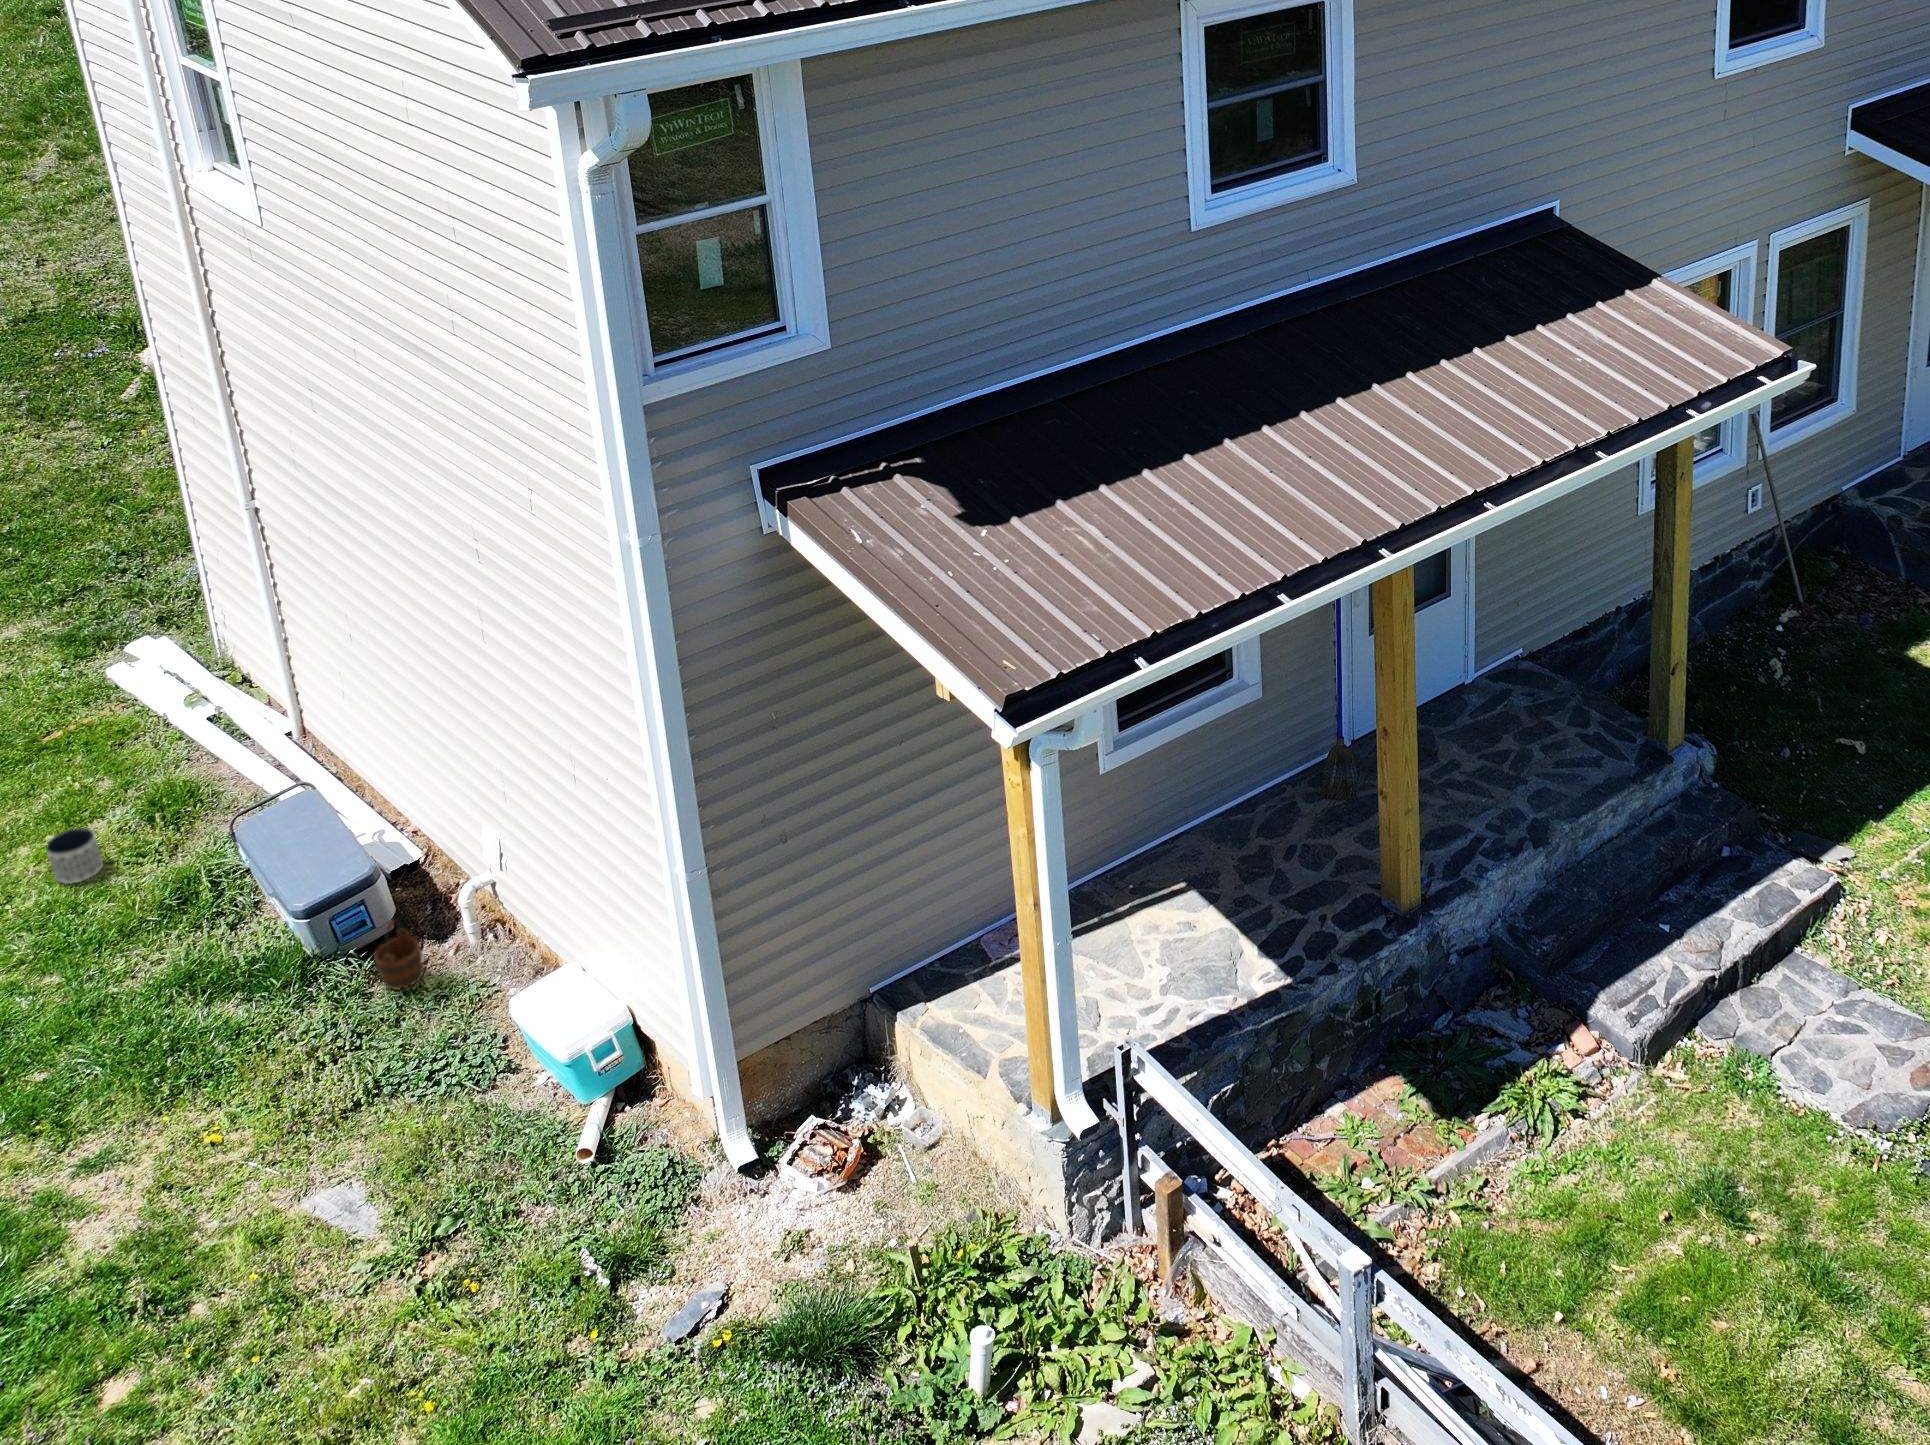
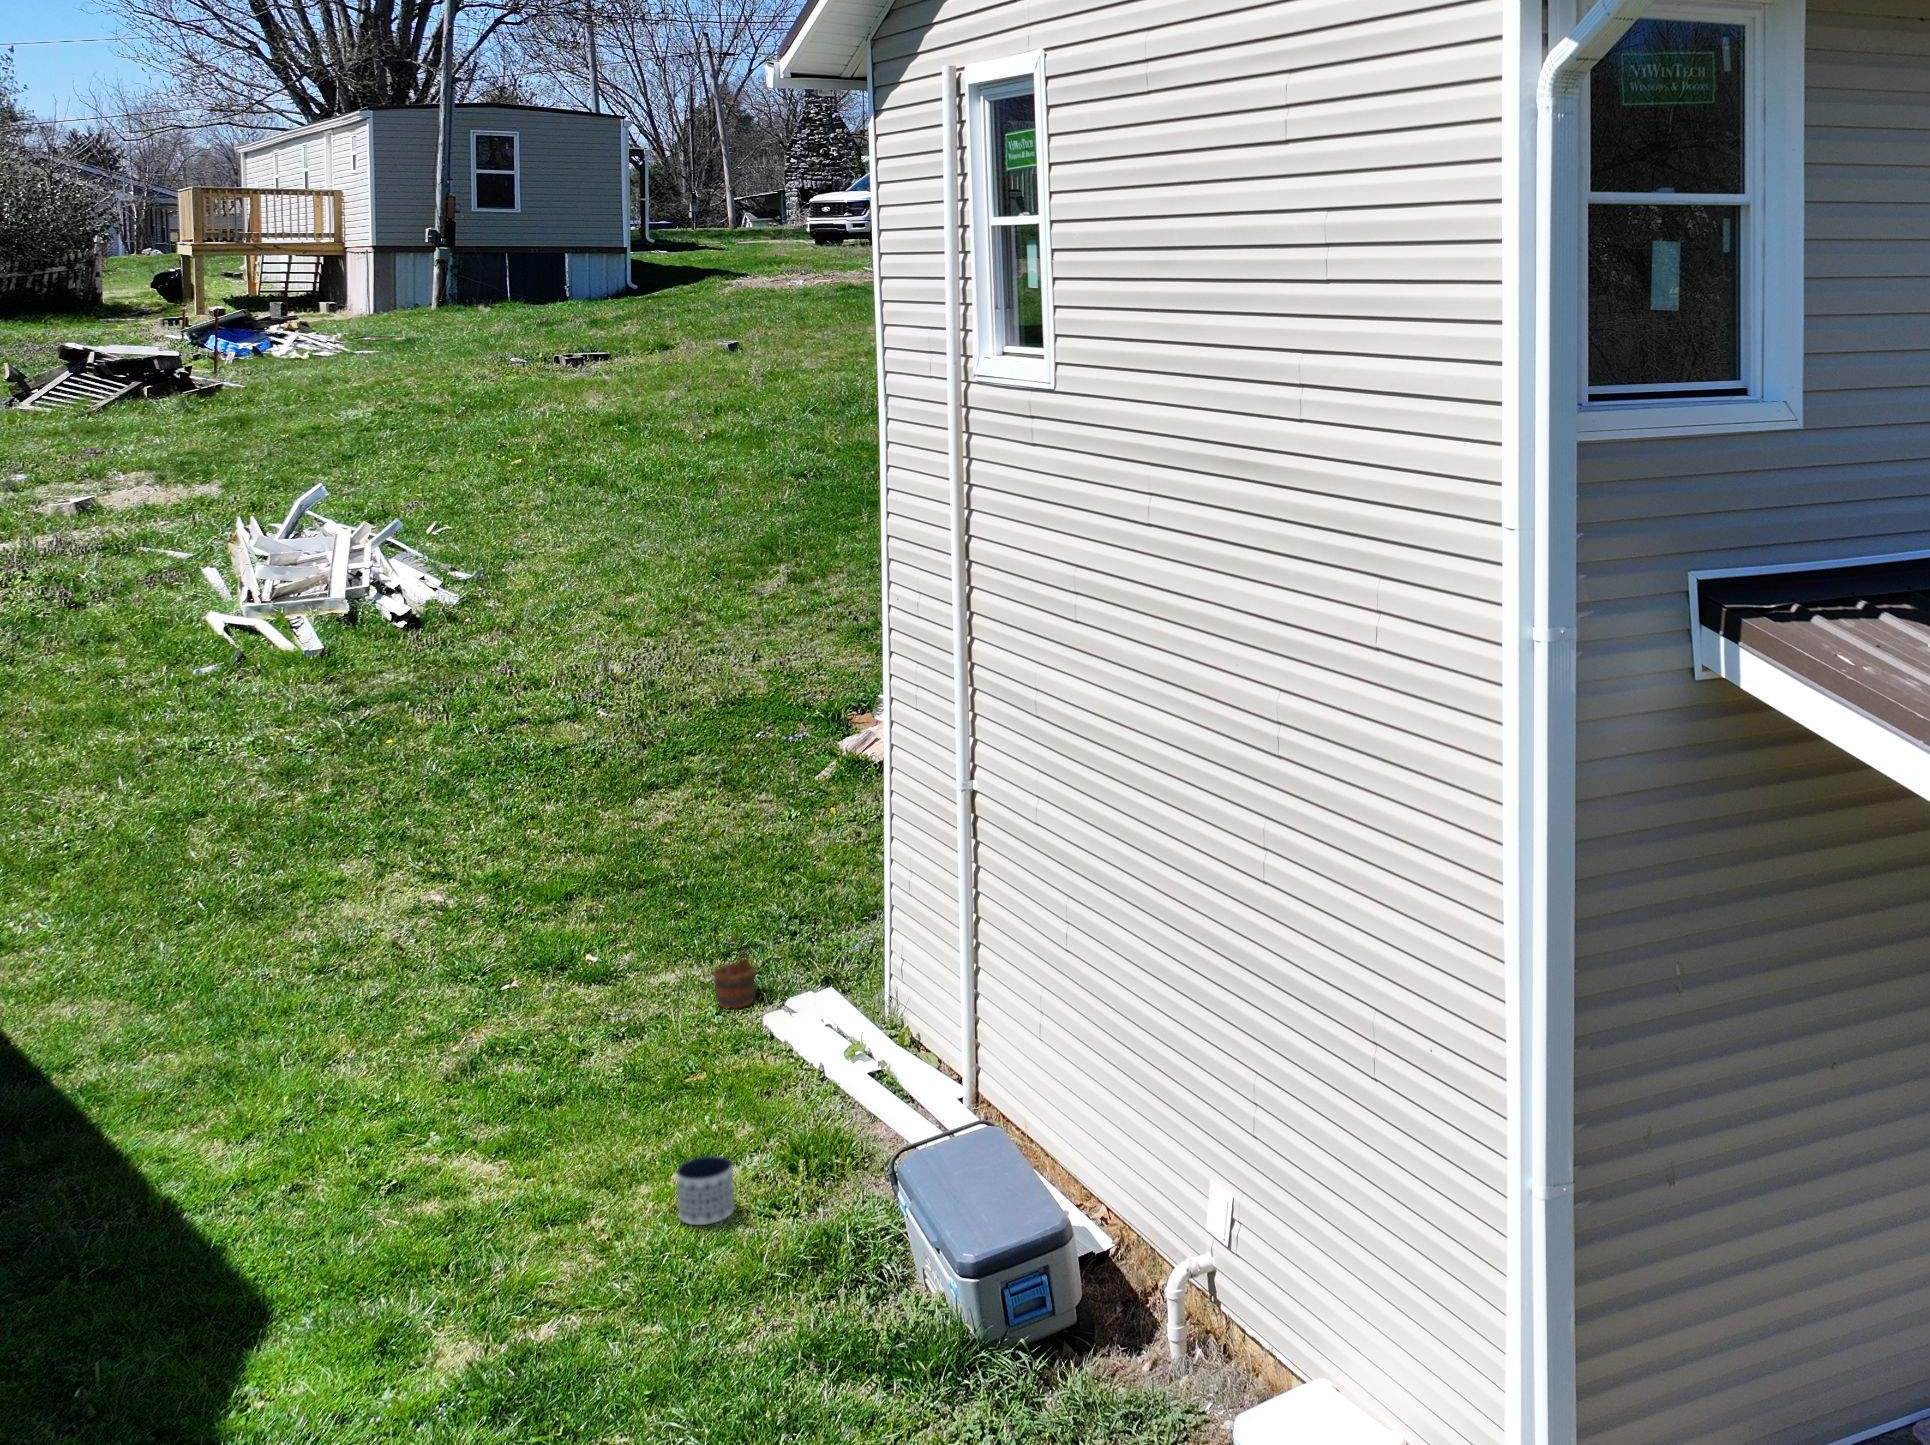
wooden bucket: present [374,920,423,990] -> present [714,936,756,1009]

